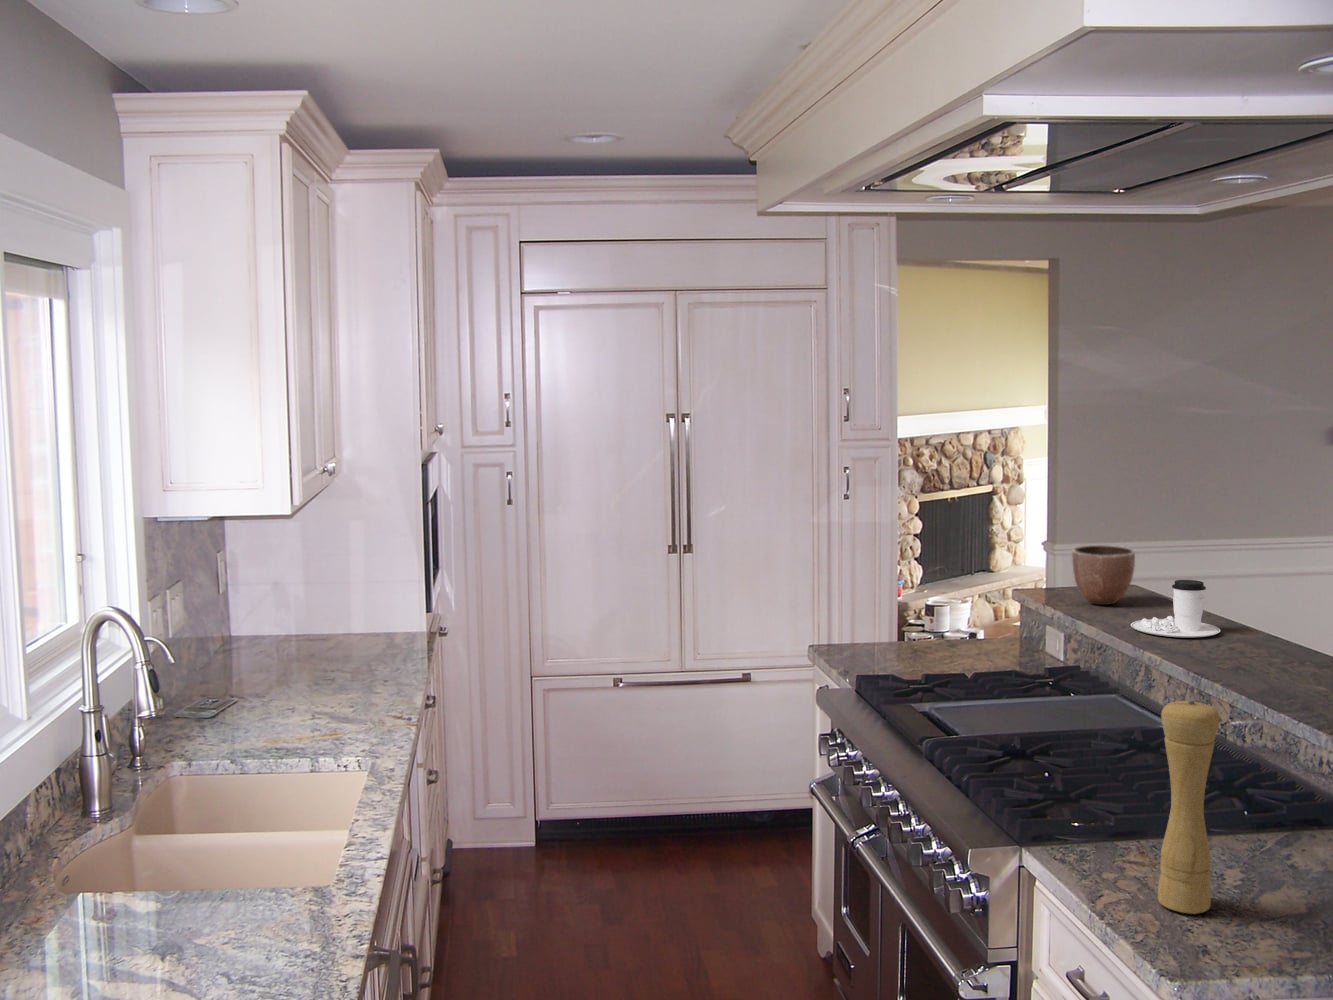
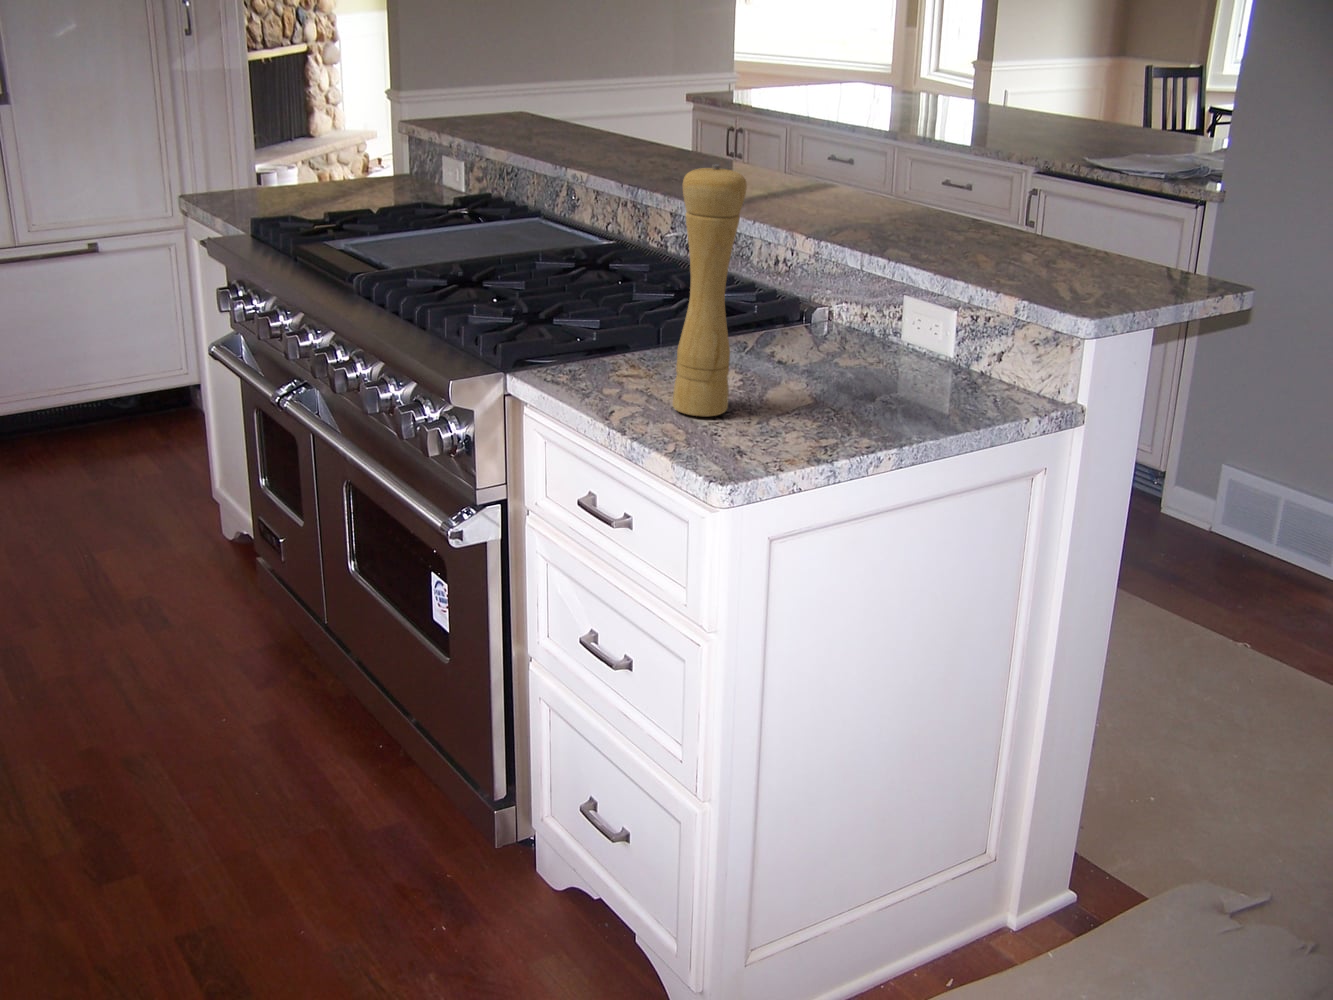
decorative bowl: present [1072,545,1135,605] -> none [462,60,532,131]
coffee cup: present [1131,580,1220,638] -> none [540,92,633,156]

